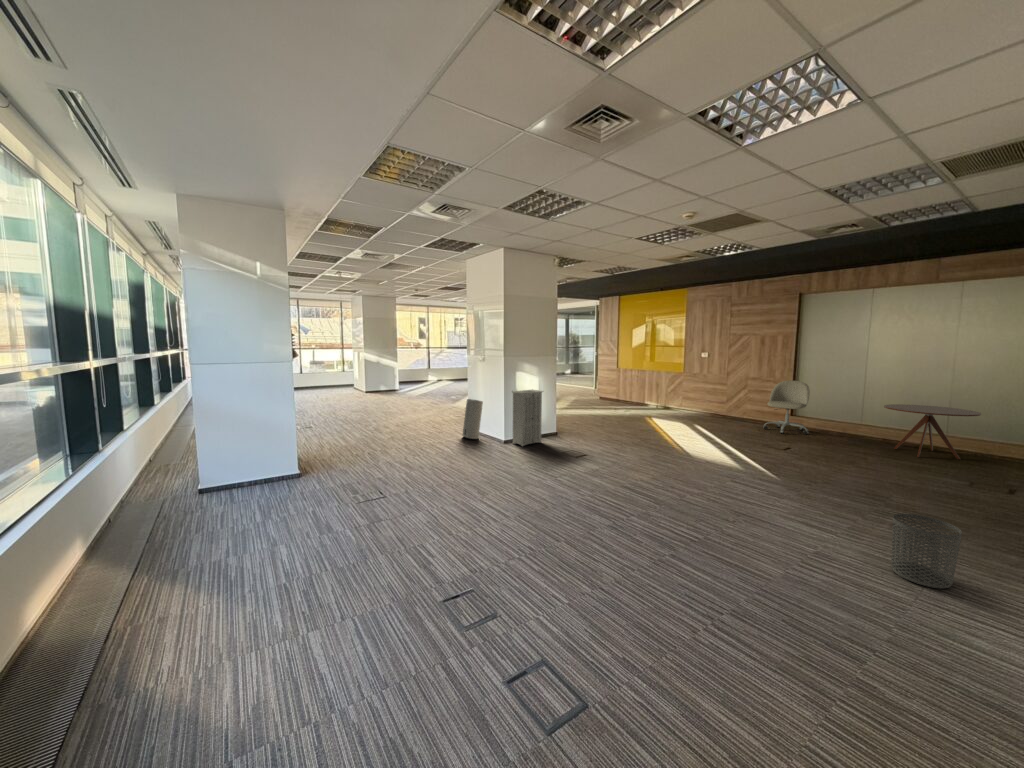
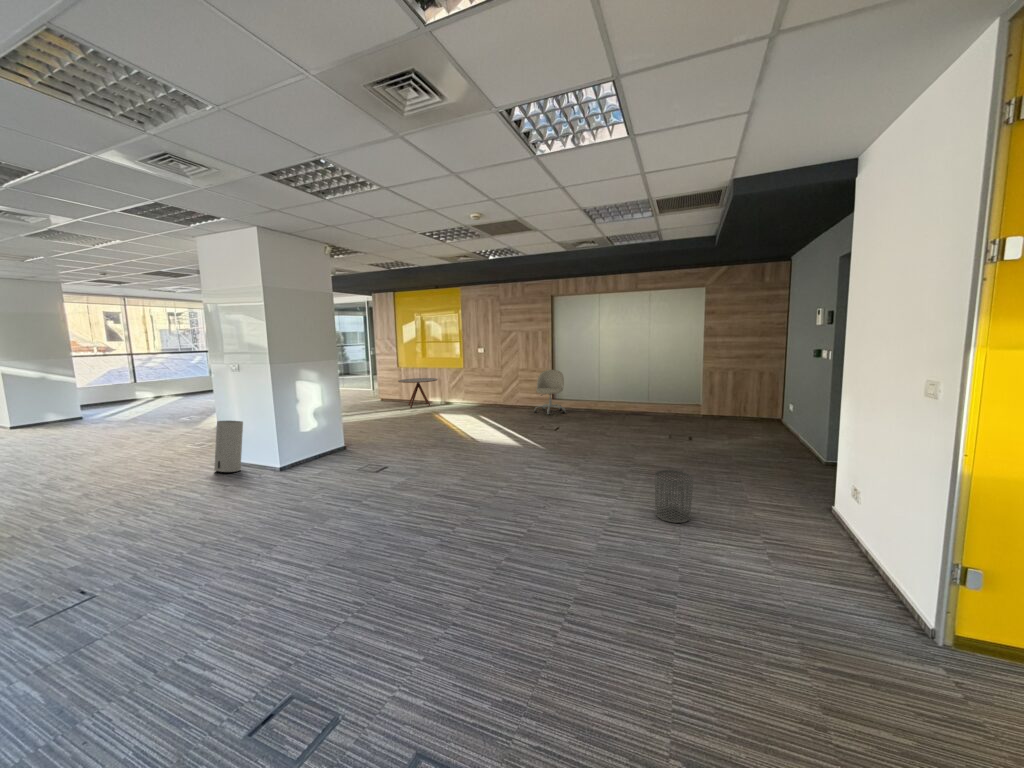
storage cabinet: present [512,389,543,446] -> none [286,399,330,470]
round table: present [884,404,981,459] -> present [398,378,438,408]

